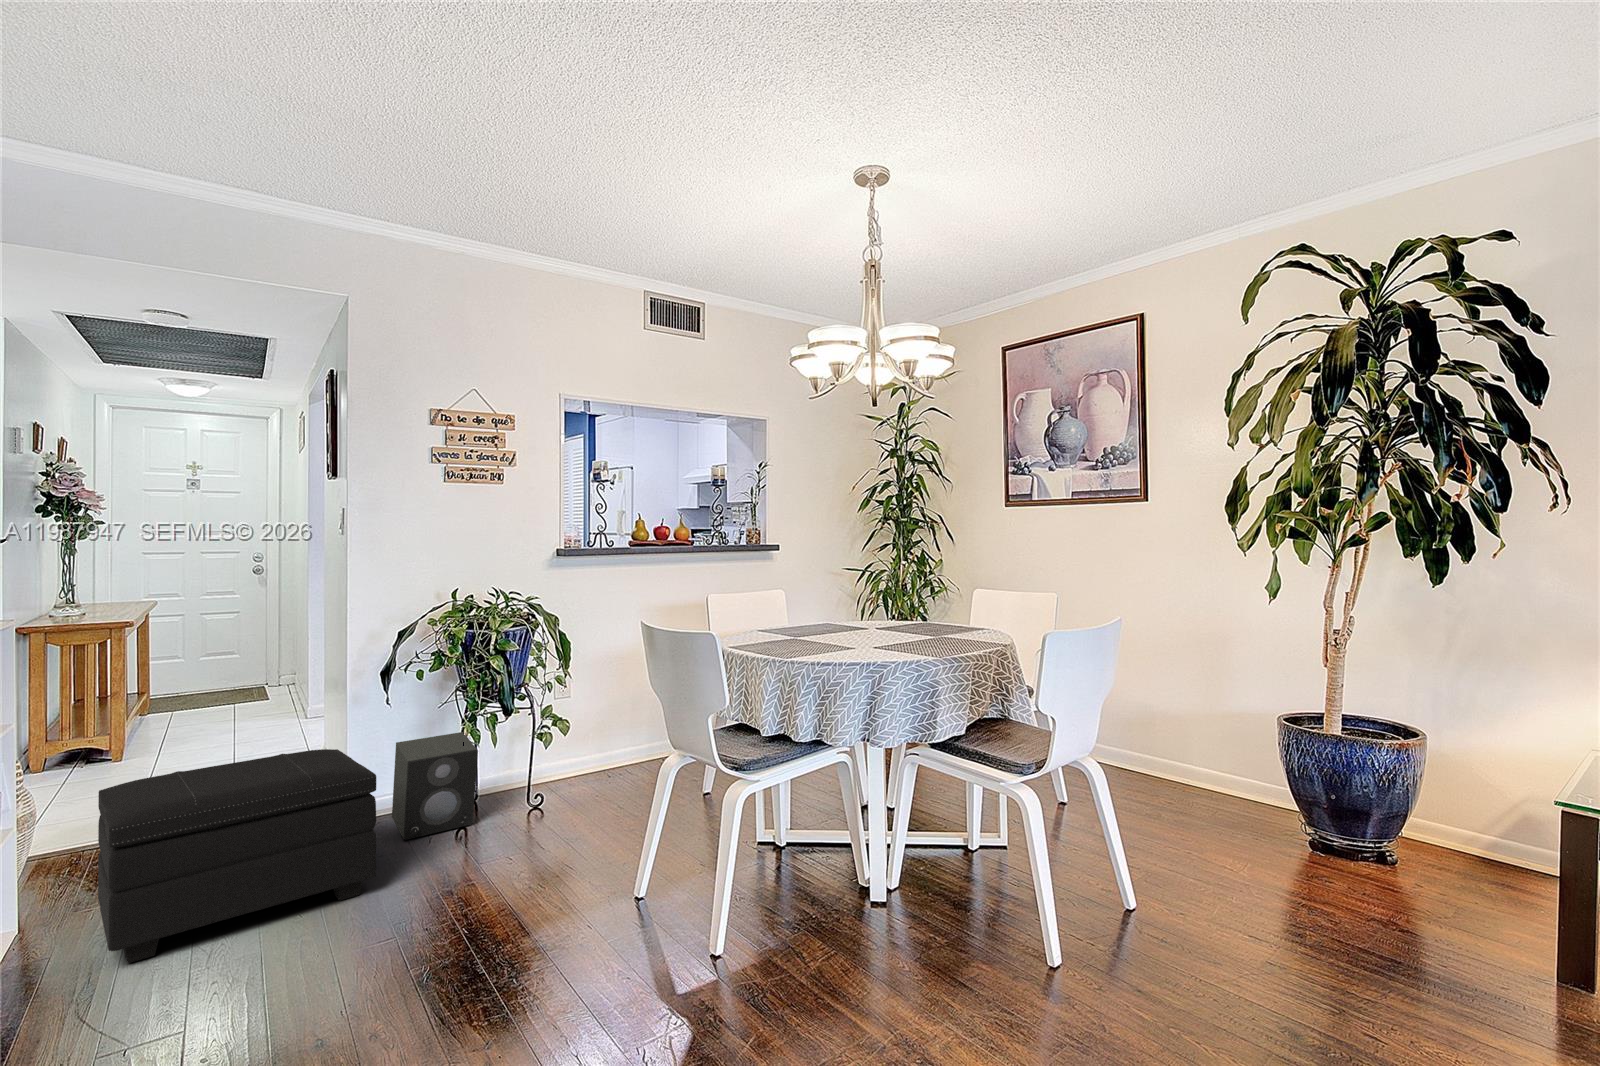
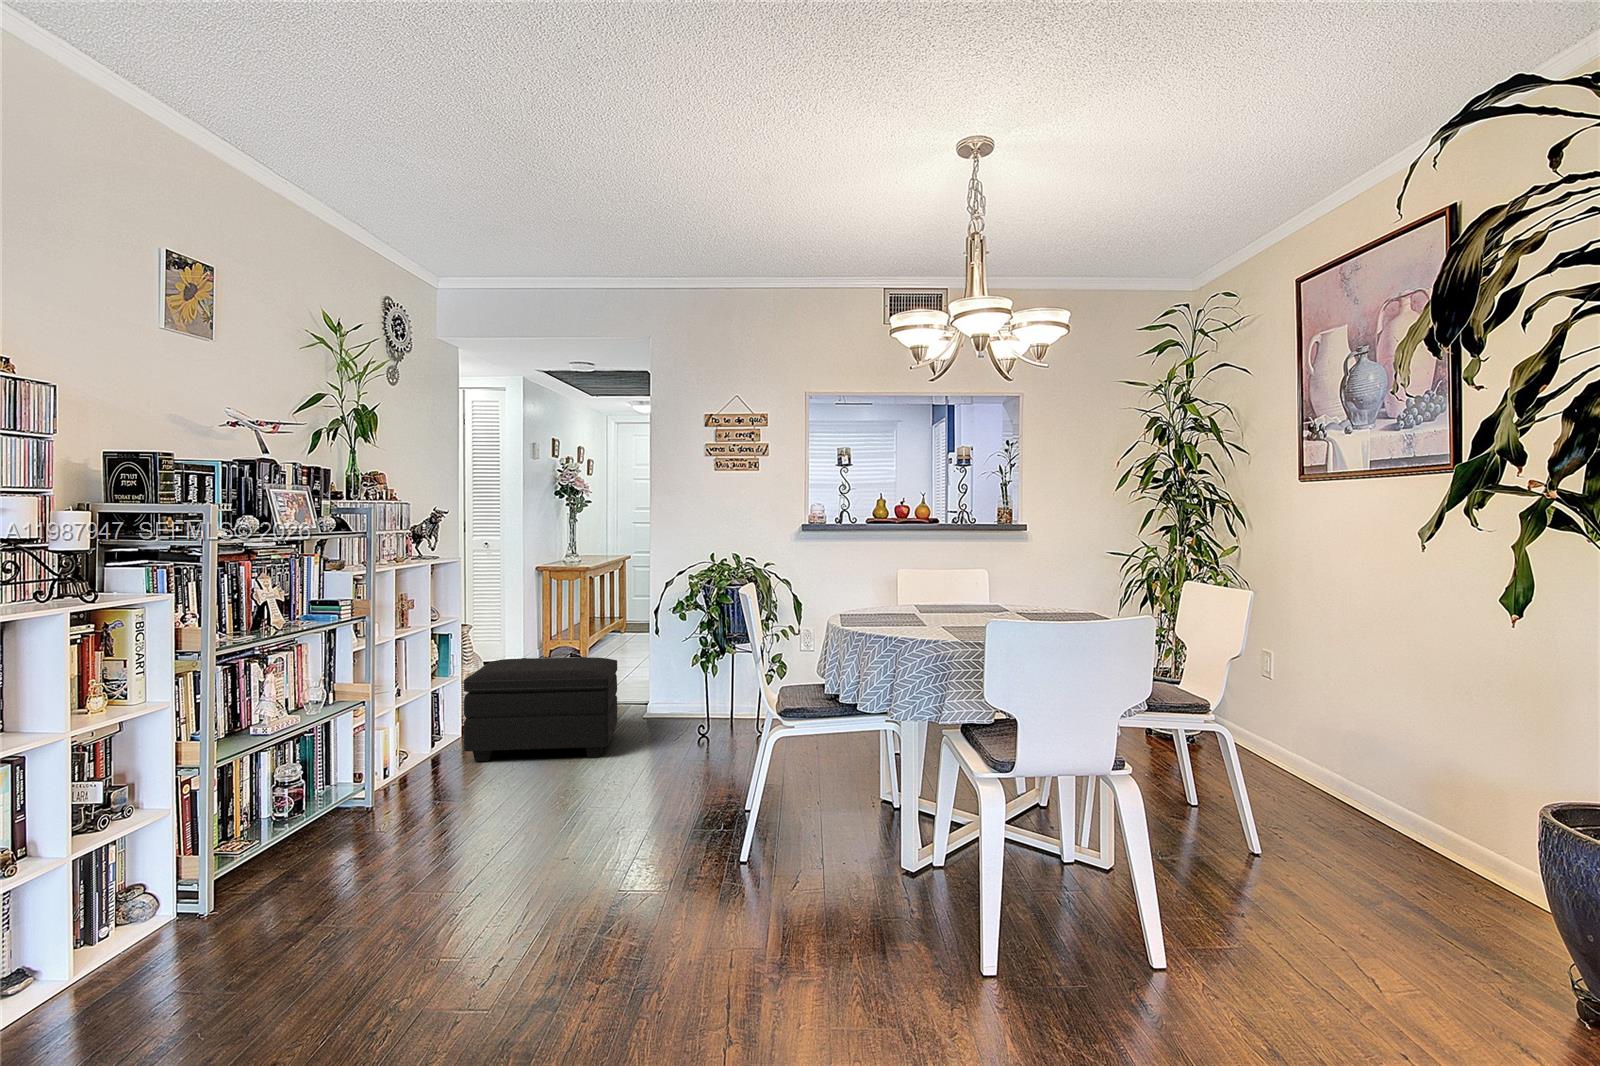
speaker: present [392,732,478,840] -> none [656,662,708,732]

